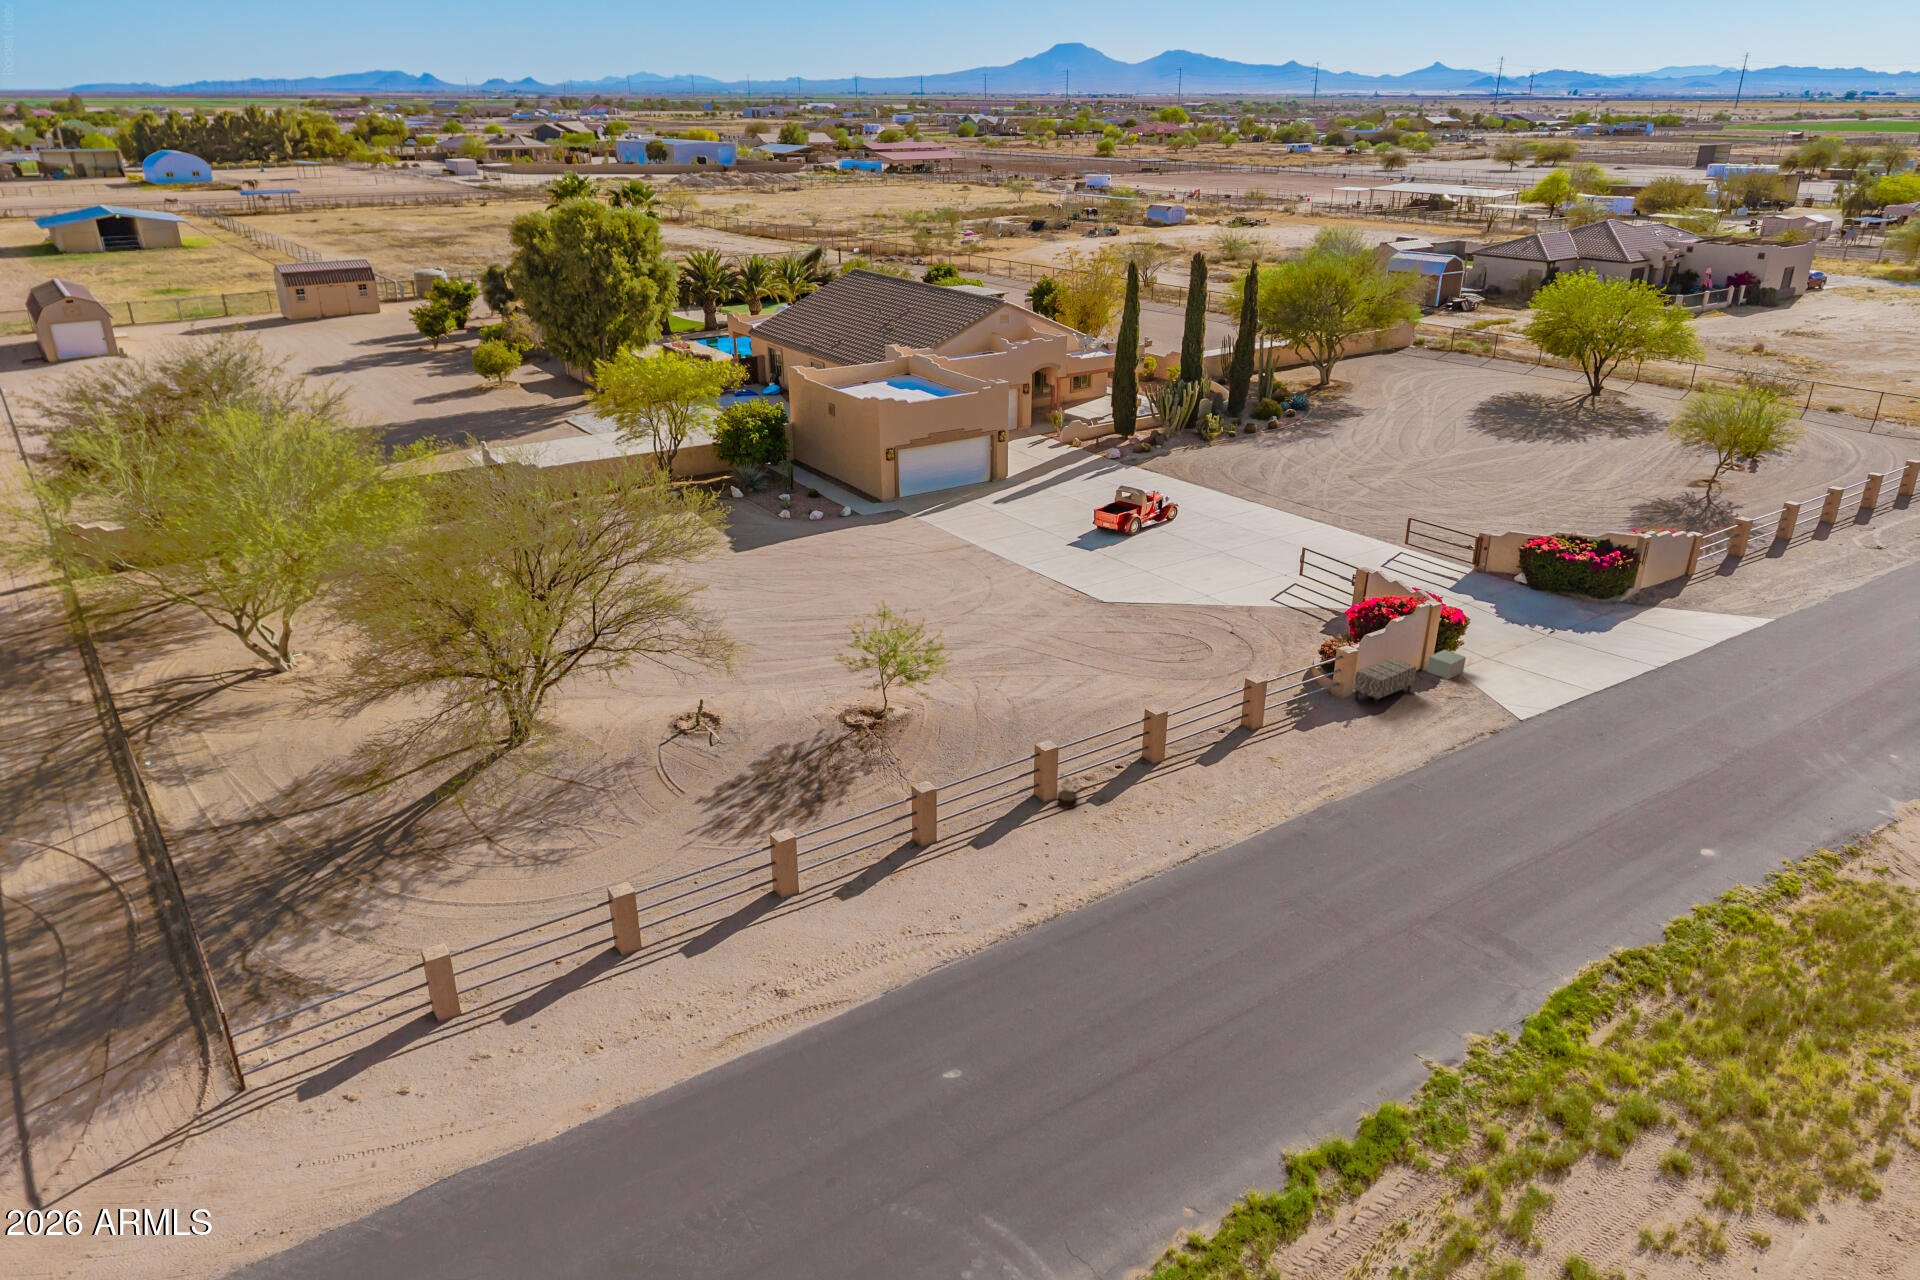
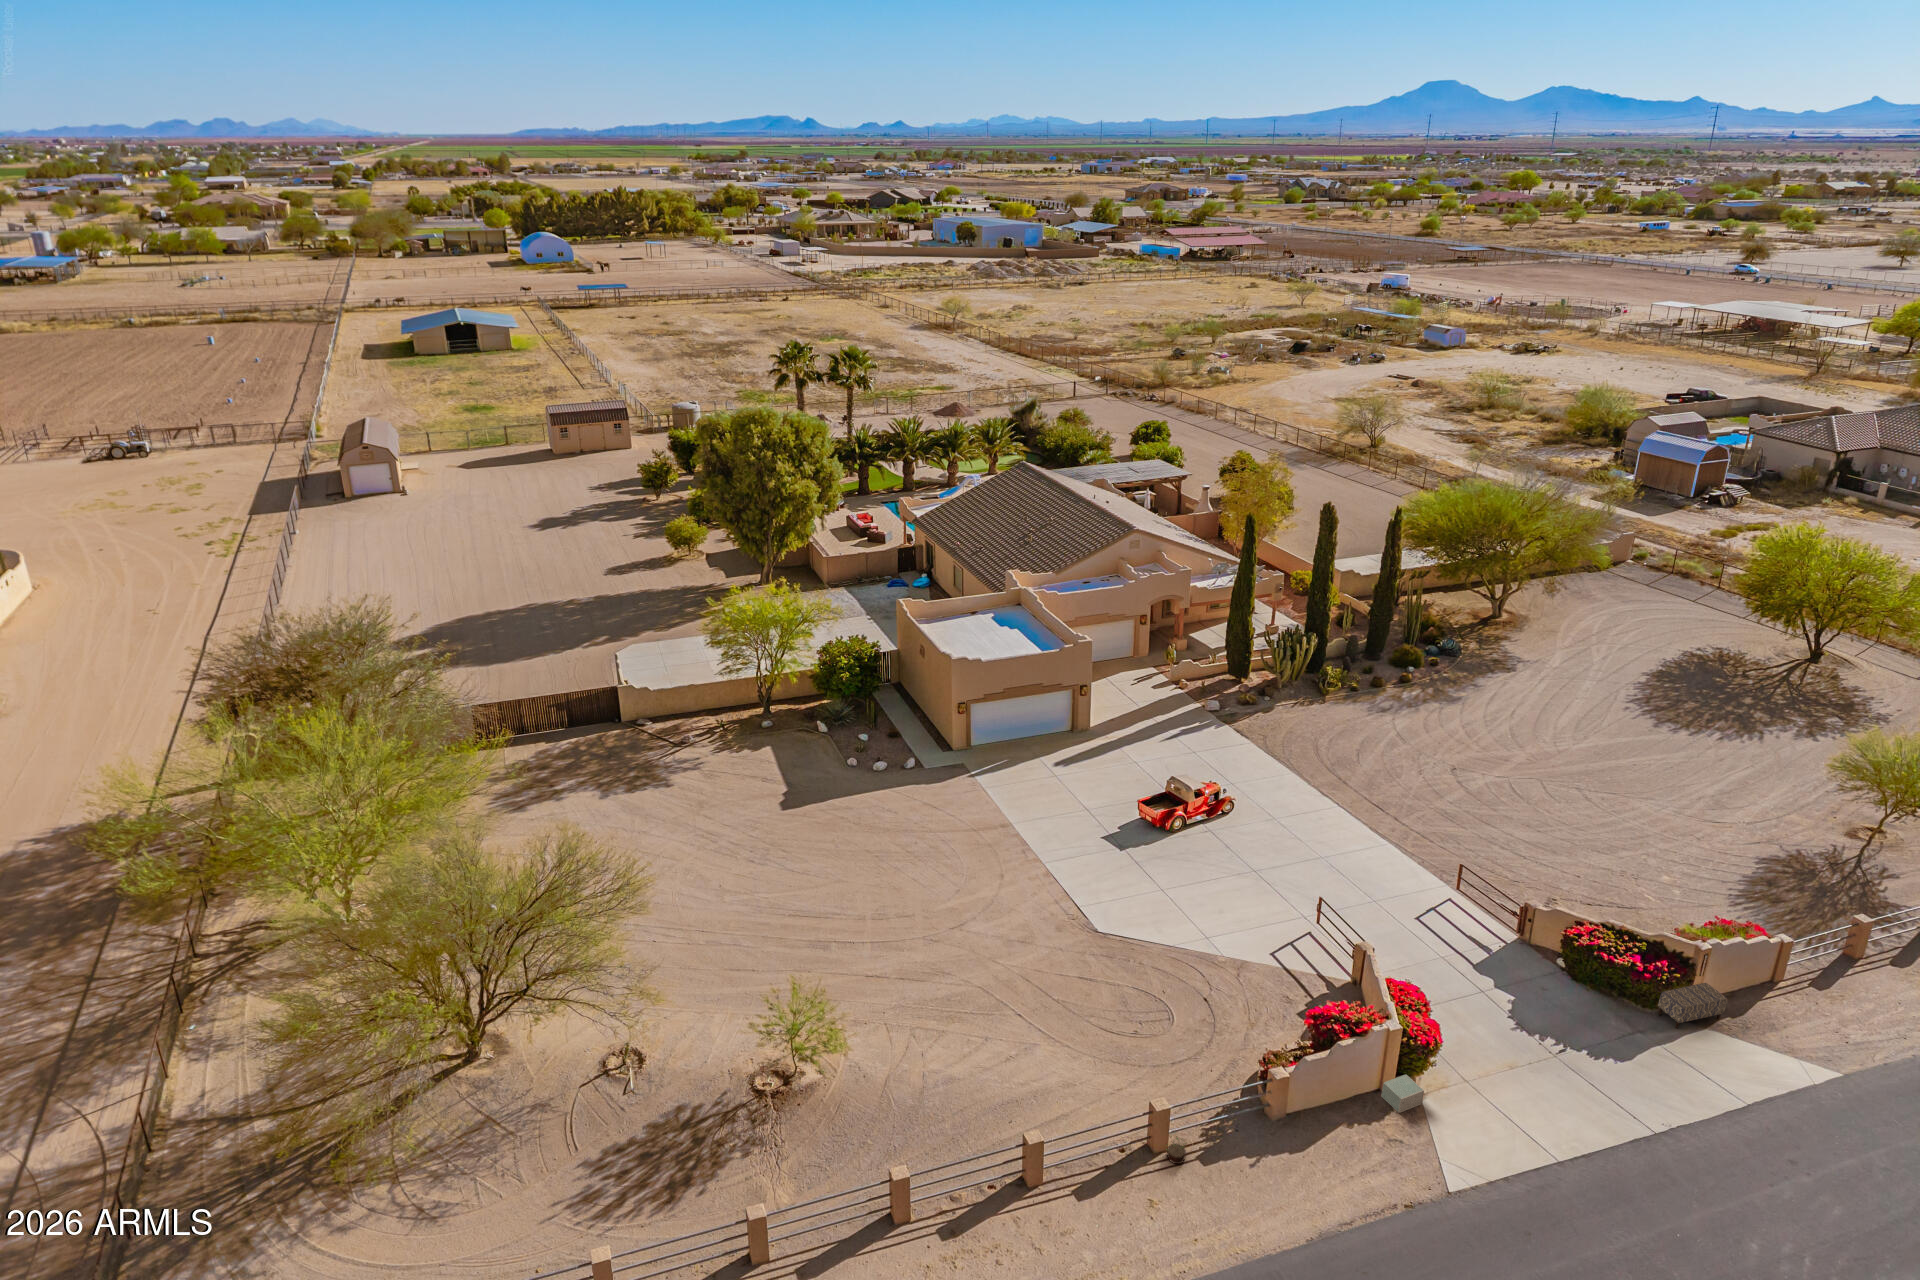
bench: present [1354,658,1416,706] -> present [1658,983,1727,1029]
decorative plant: present [1056,774,1078,809] -> present [1166,1131,1186,1164]

